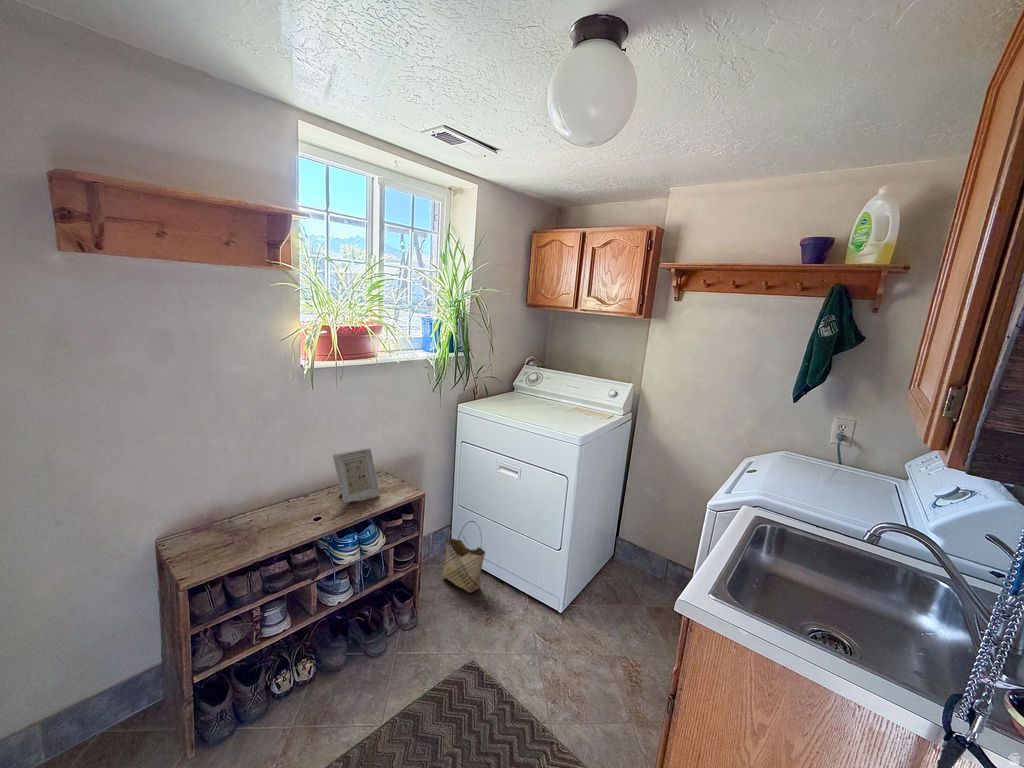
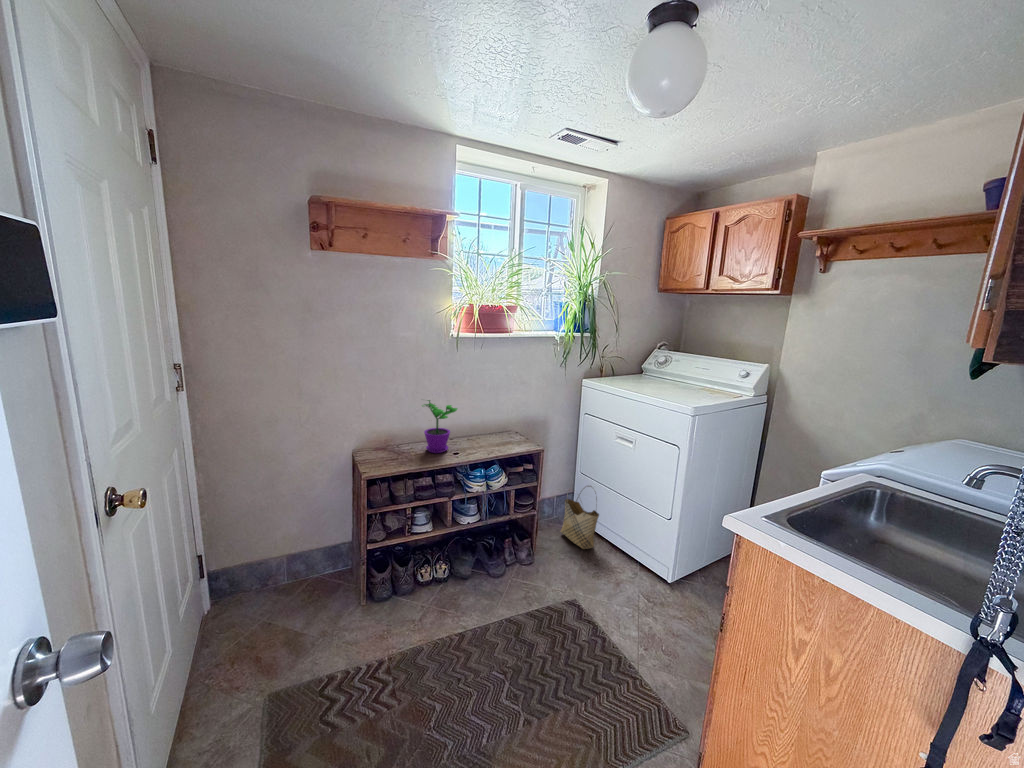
flower pot: none [264,448,318,526] -> present [424,400,457,453]
picture frame: present [333,448,380,503] -> none [472,405,506,445]

